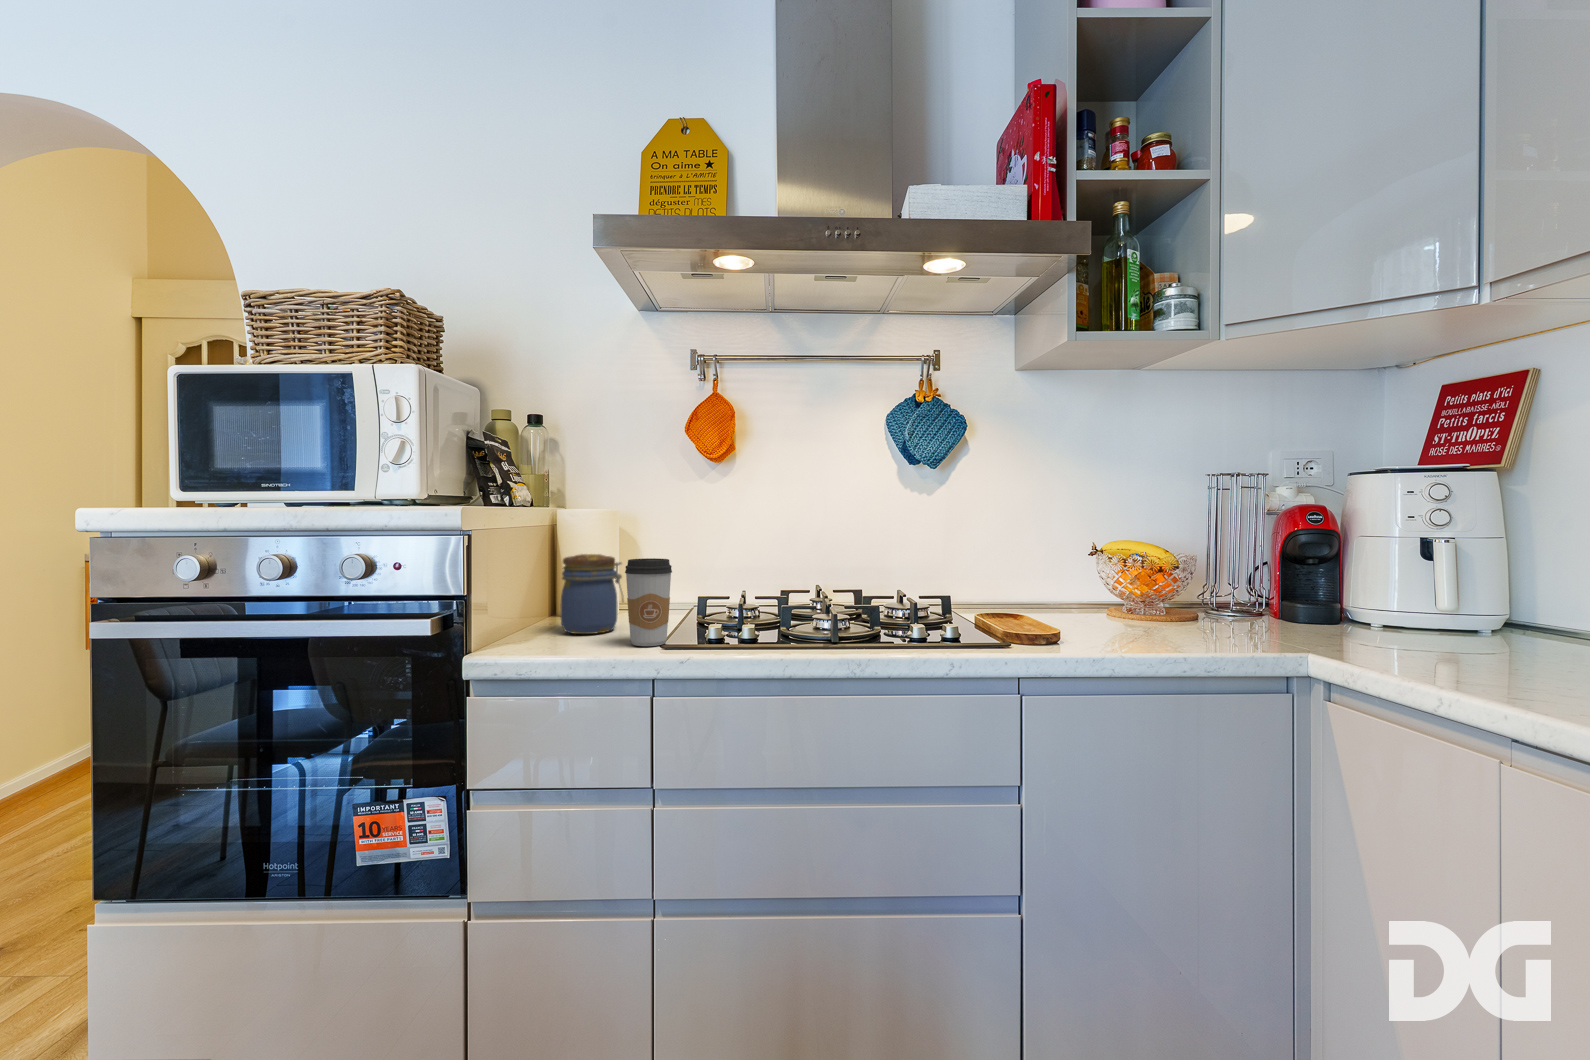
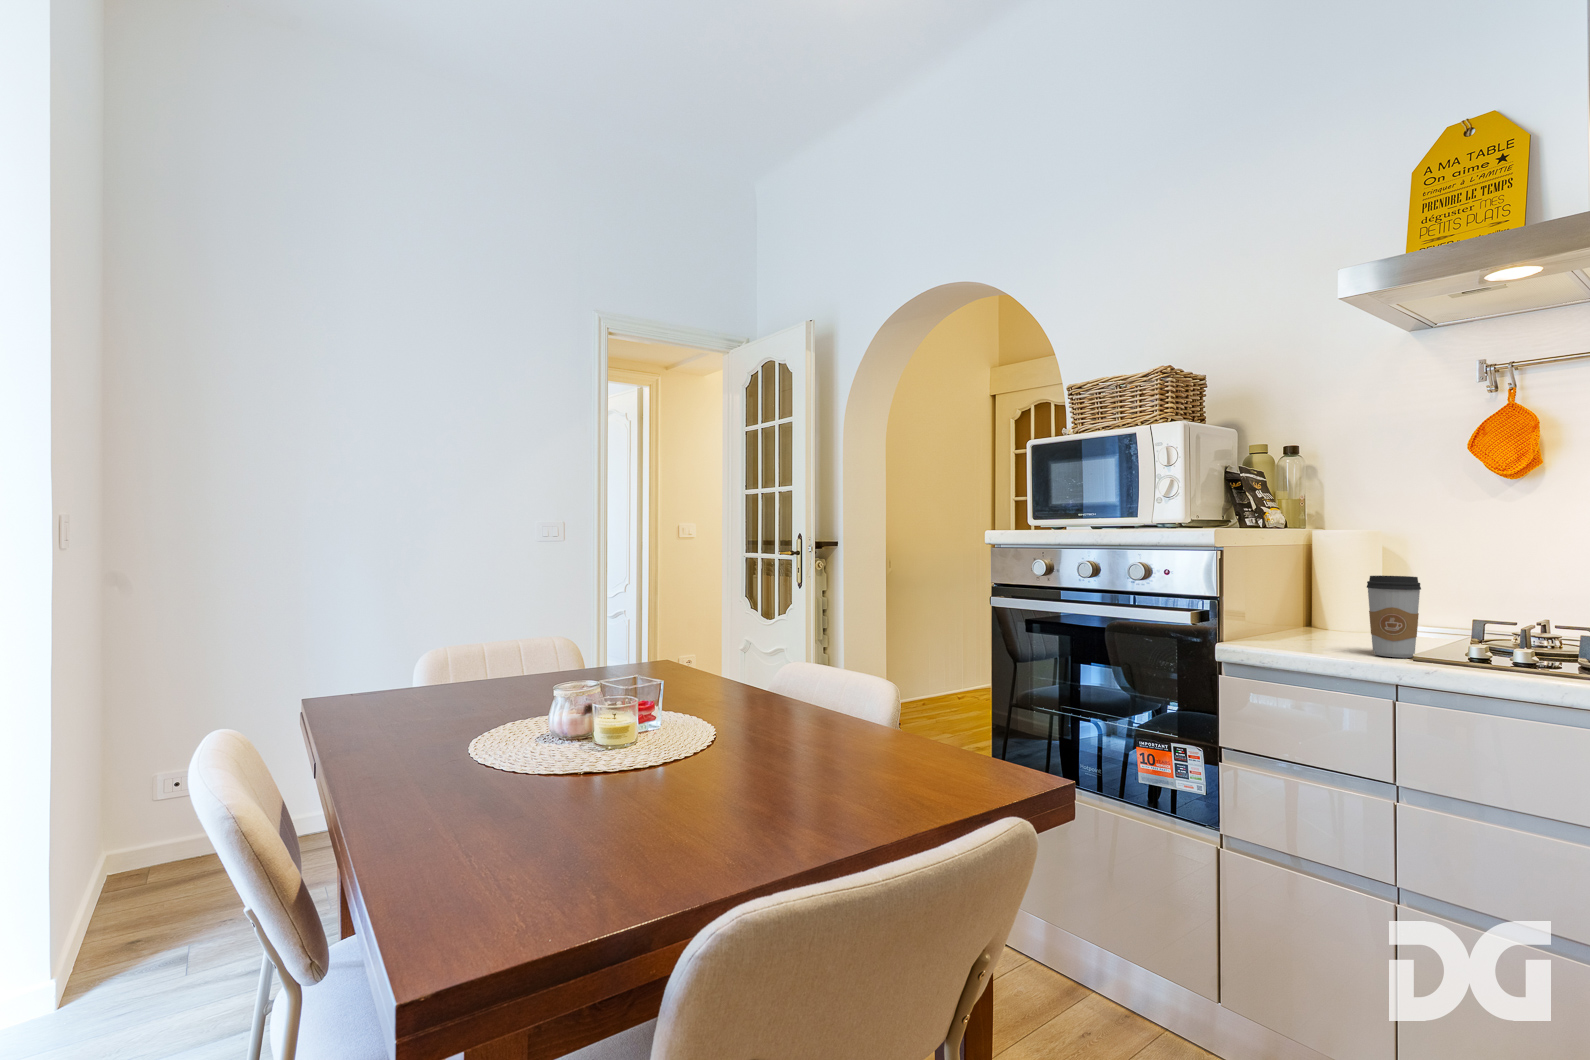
jar: present [560,554,624,634] -> none [1307,572,1375,644]

